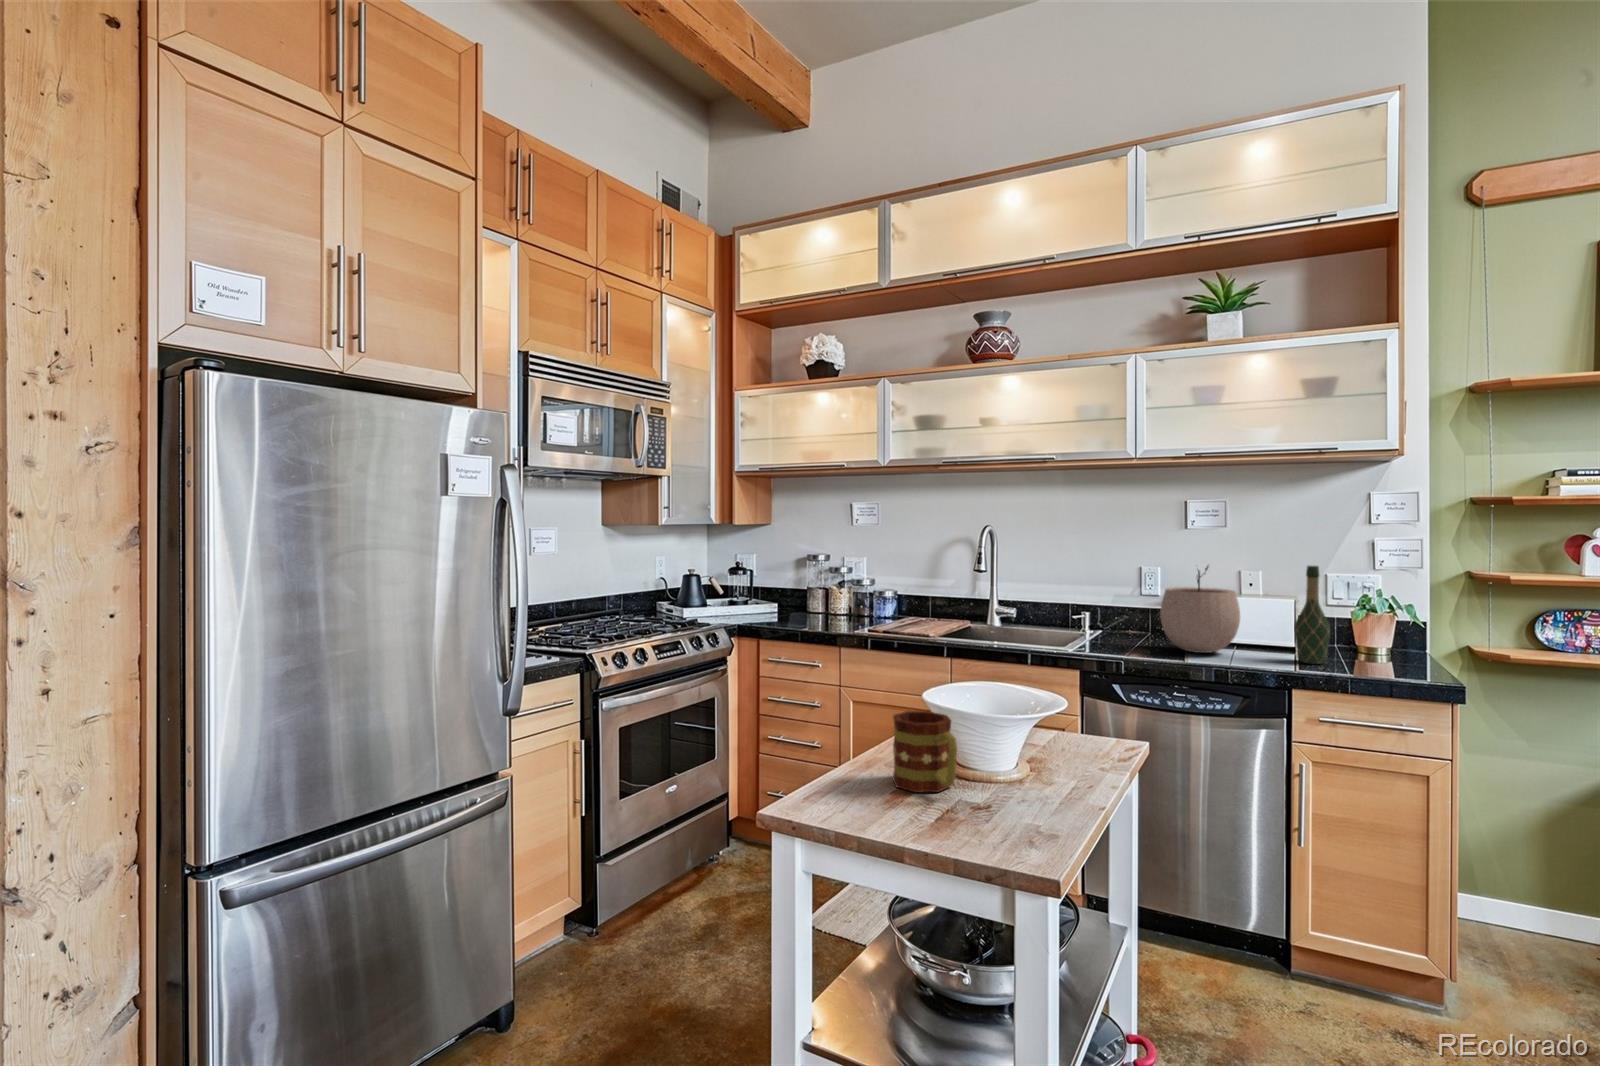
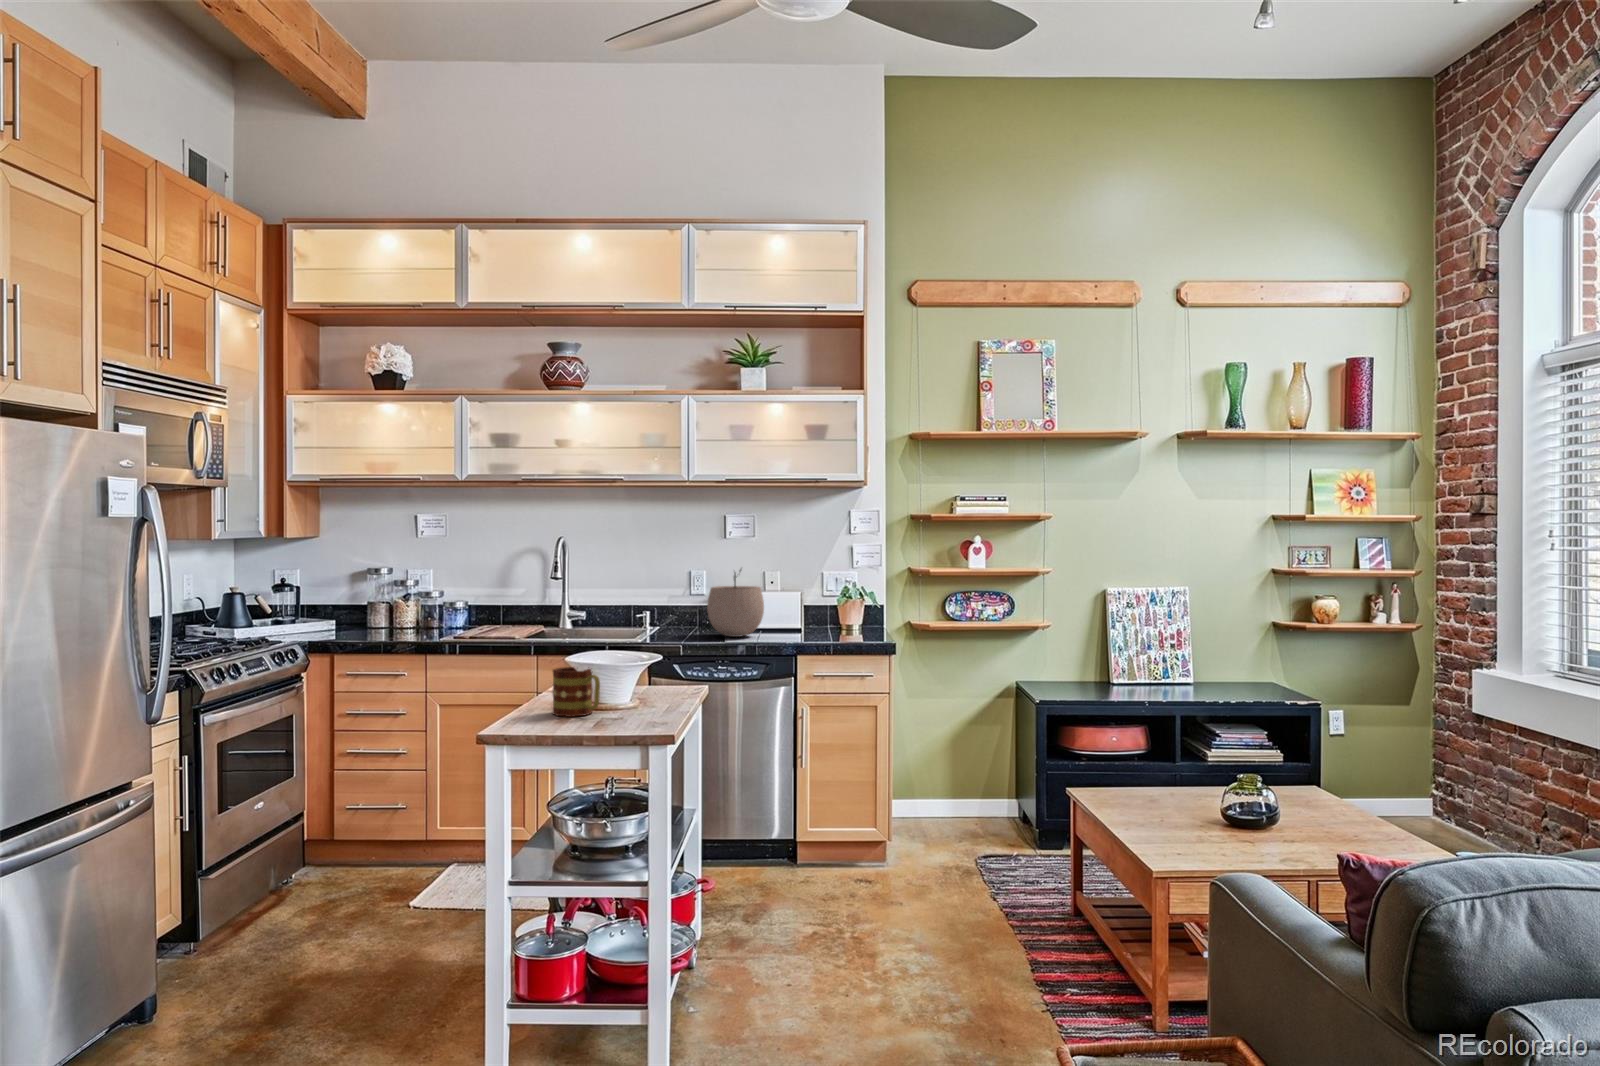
wine bottle: present [1294,566,1330,664] -> none [800,566,823,638]

